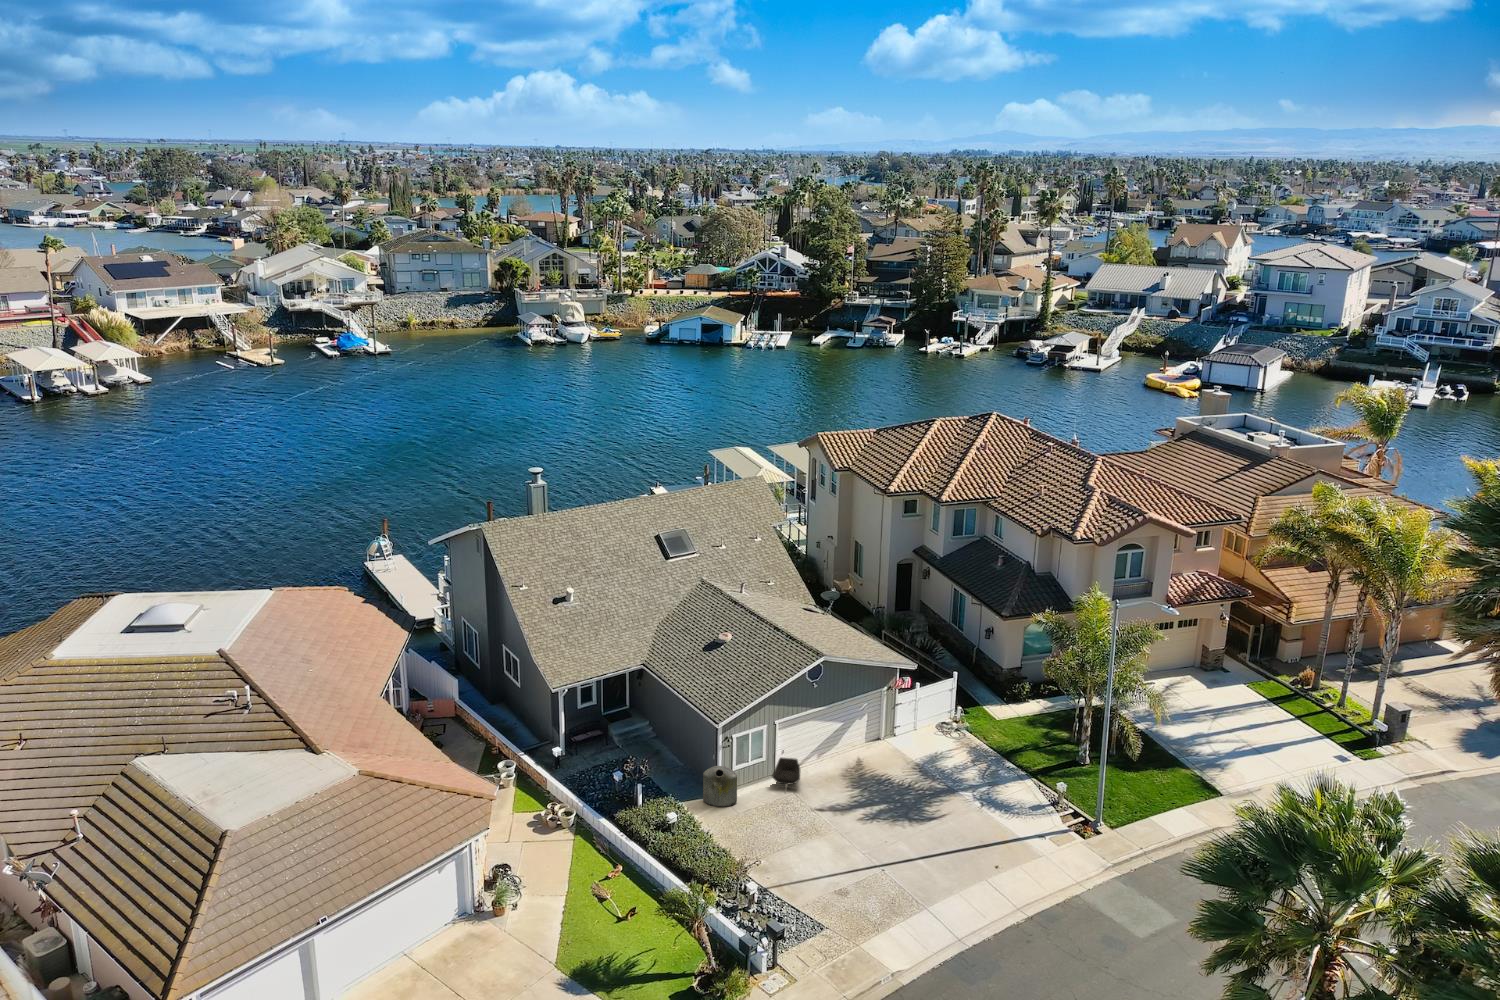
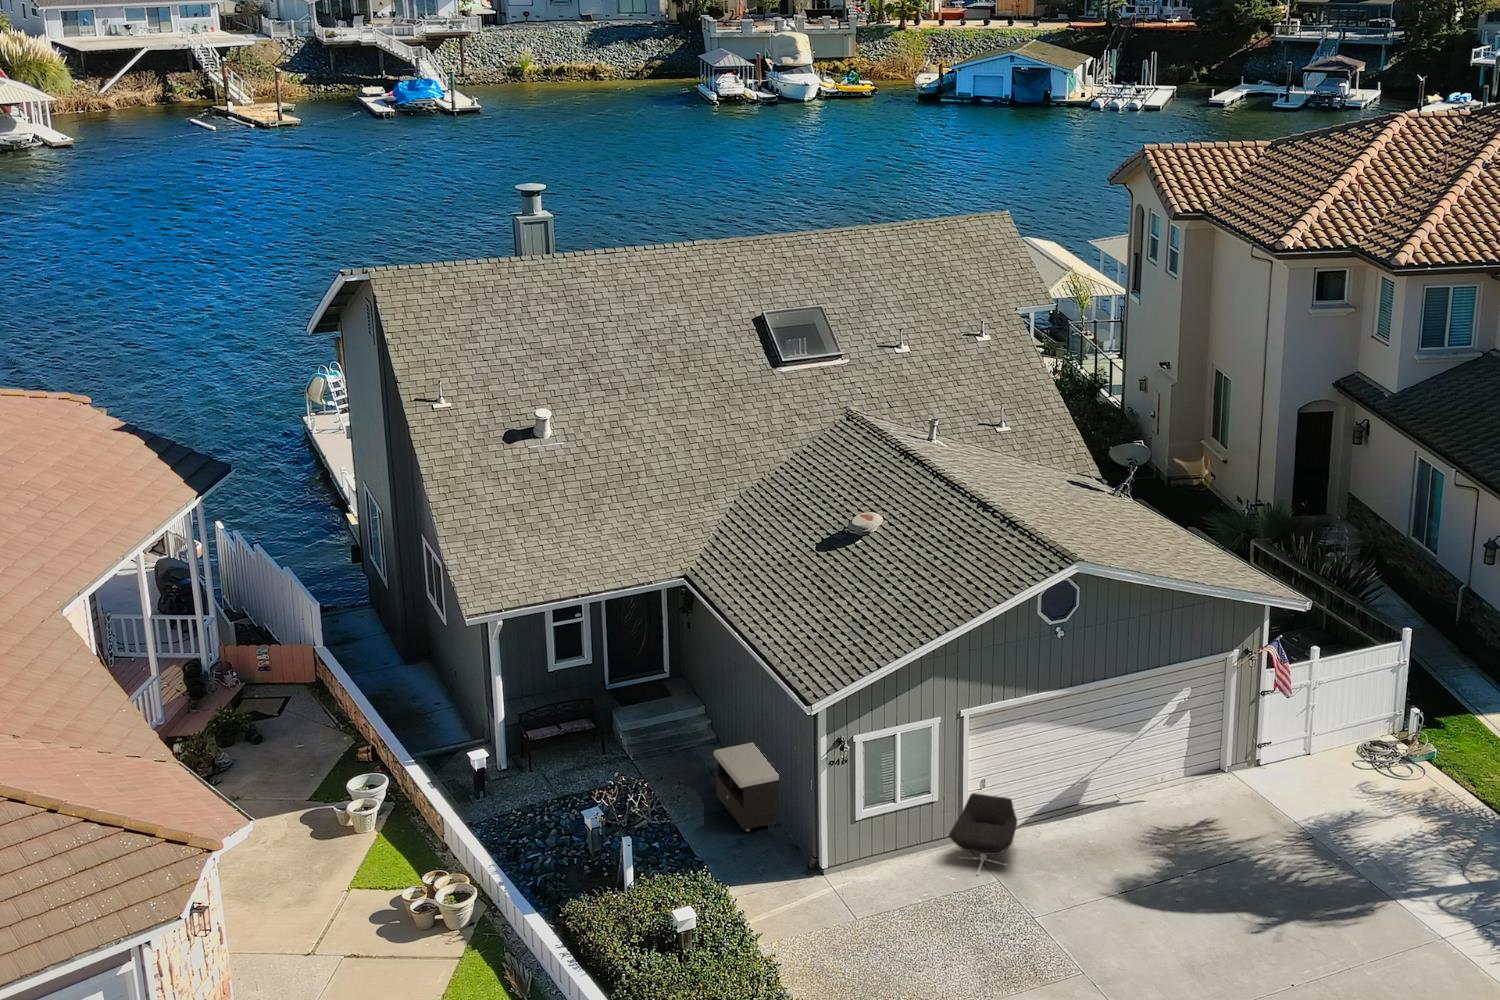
storage bench: none [662,740,696,781] -> present [713,743,779,831]
trash can: present [703,766,737,807] -> none [785,800,861,894]

